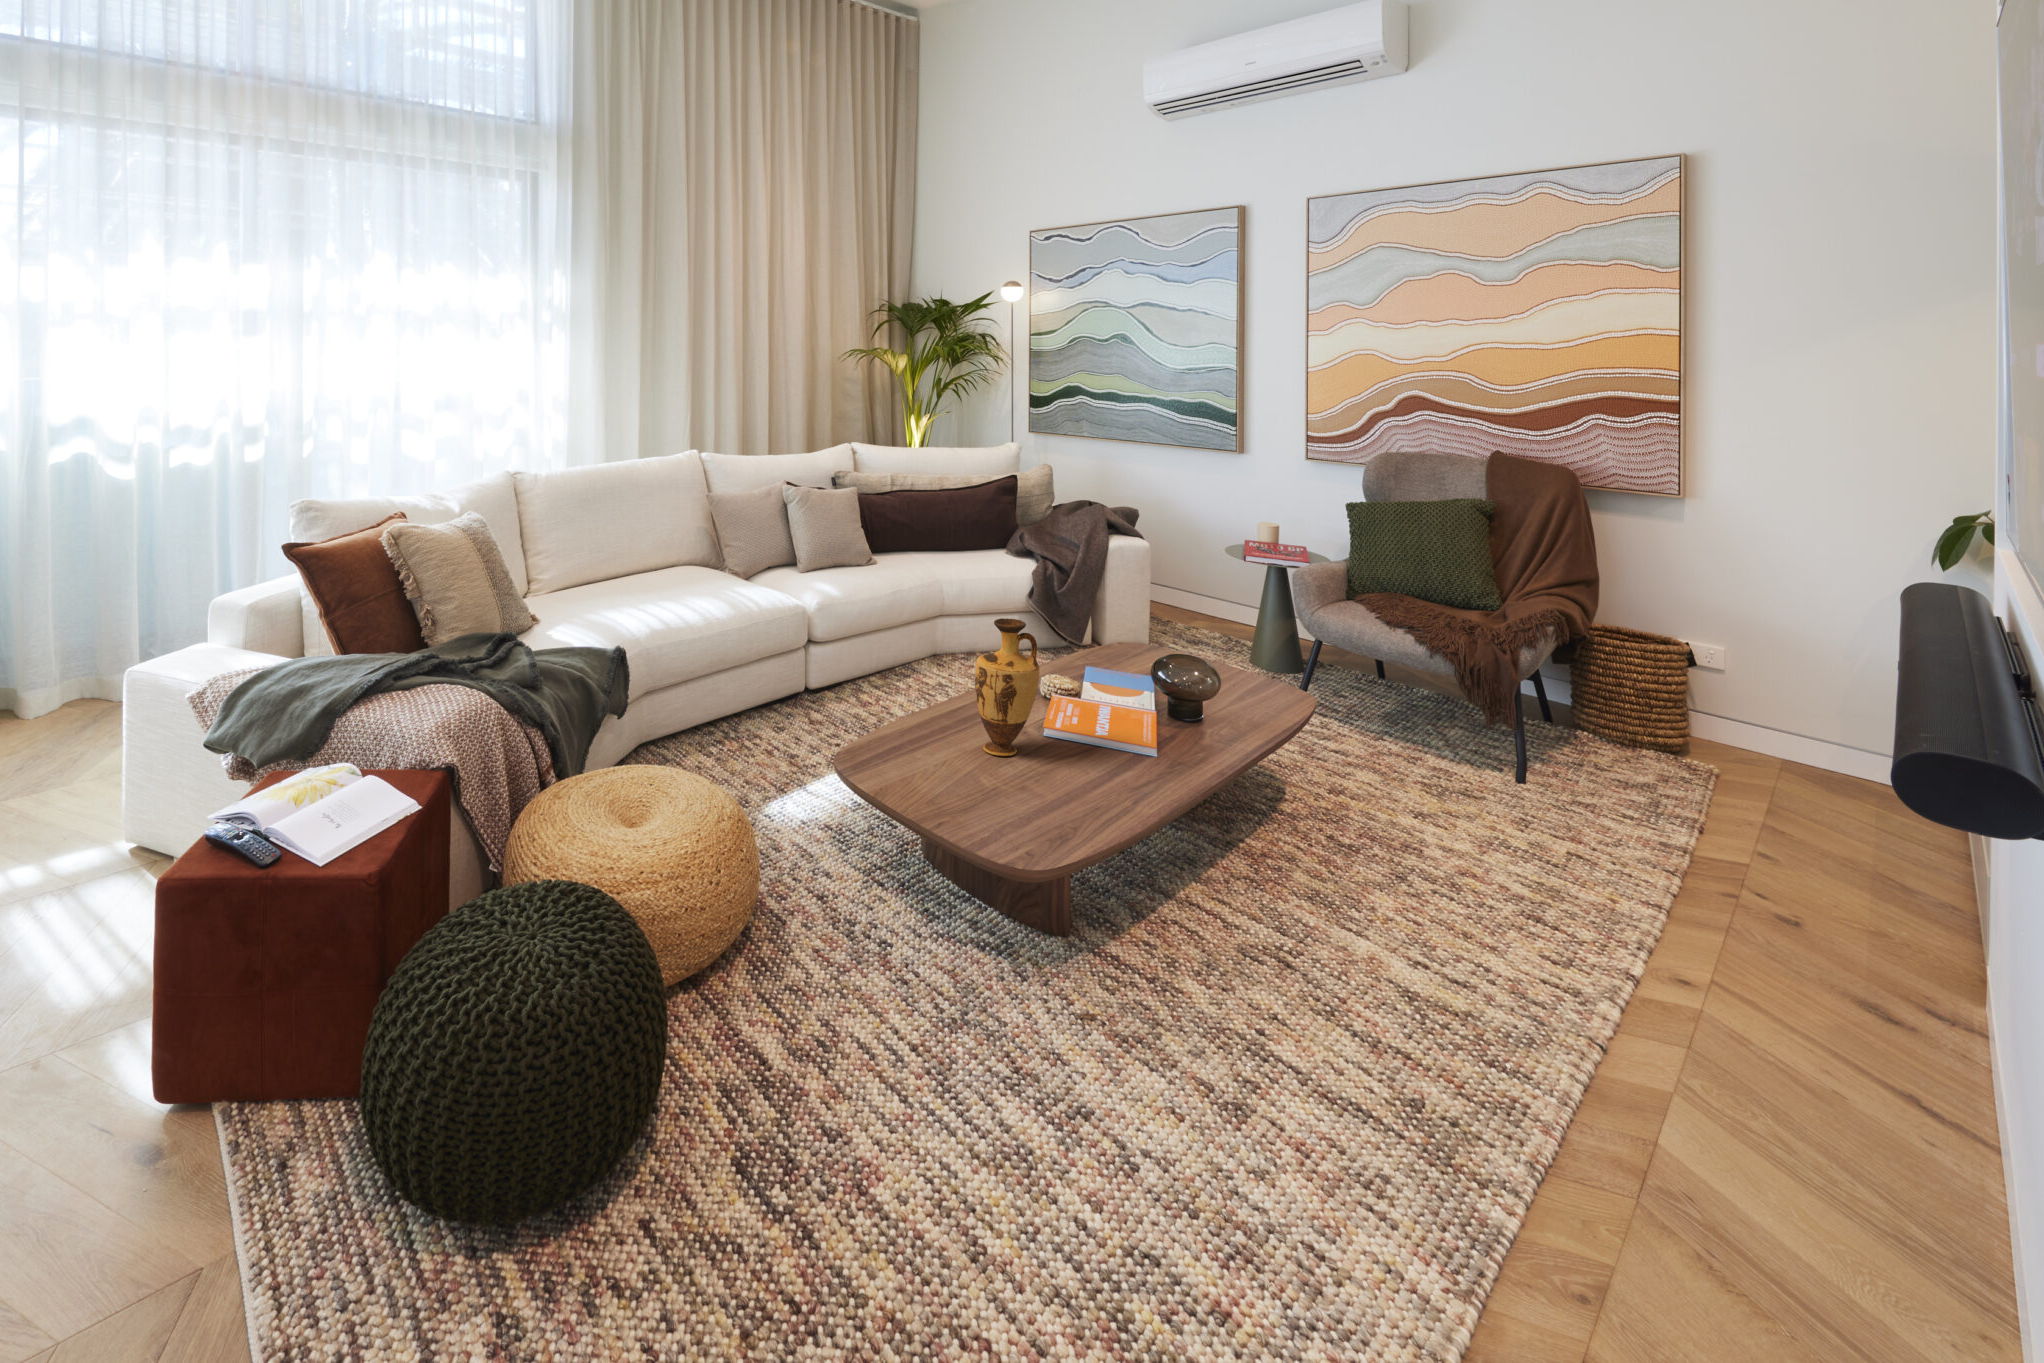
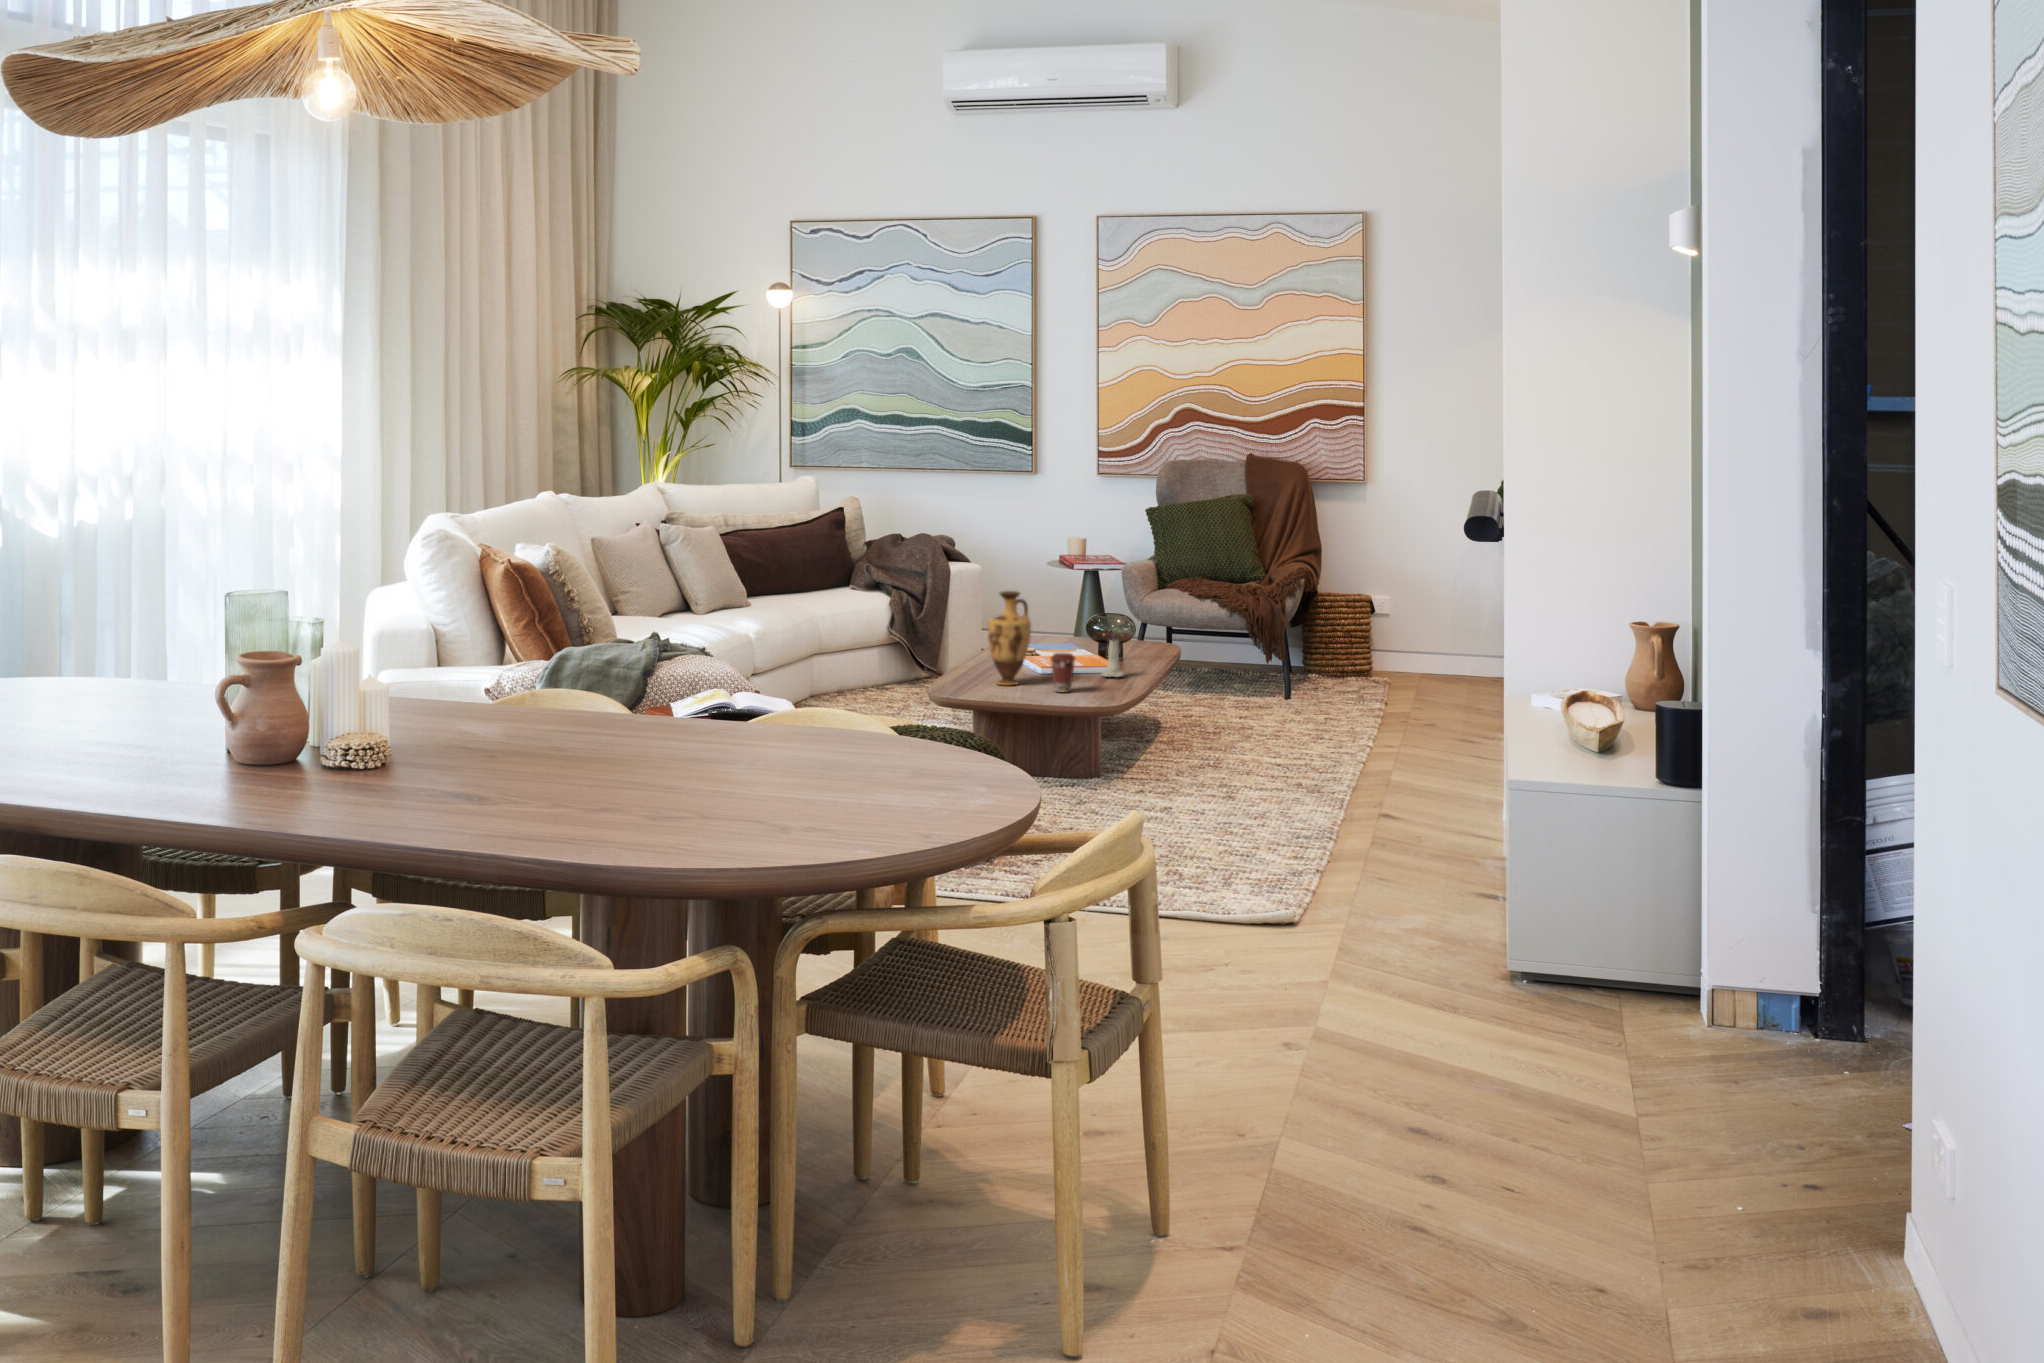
candle: none [1155,697,1194,768] -> present [1102,636,1124,677]
coffee cup: none [1045,728,1087,794] -> present [1051,653,1075,693]

